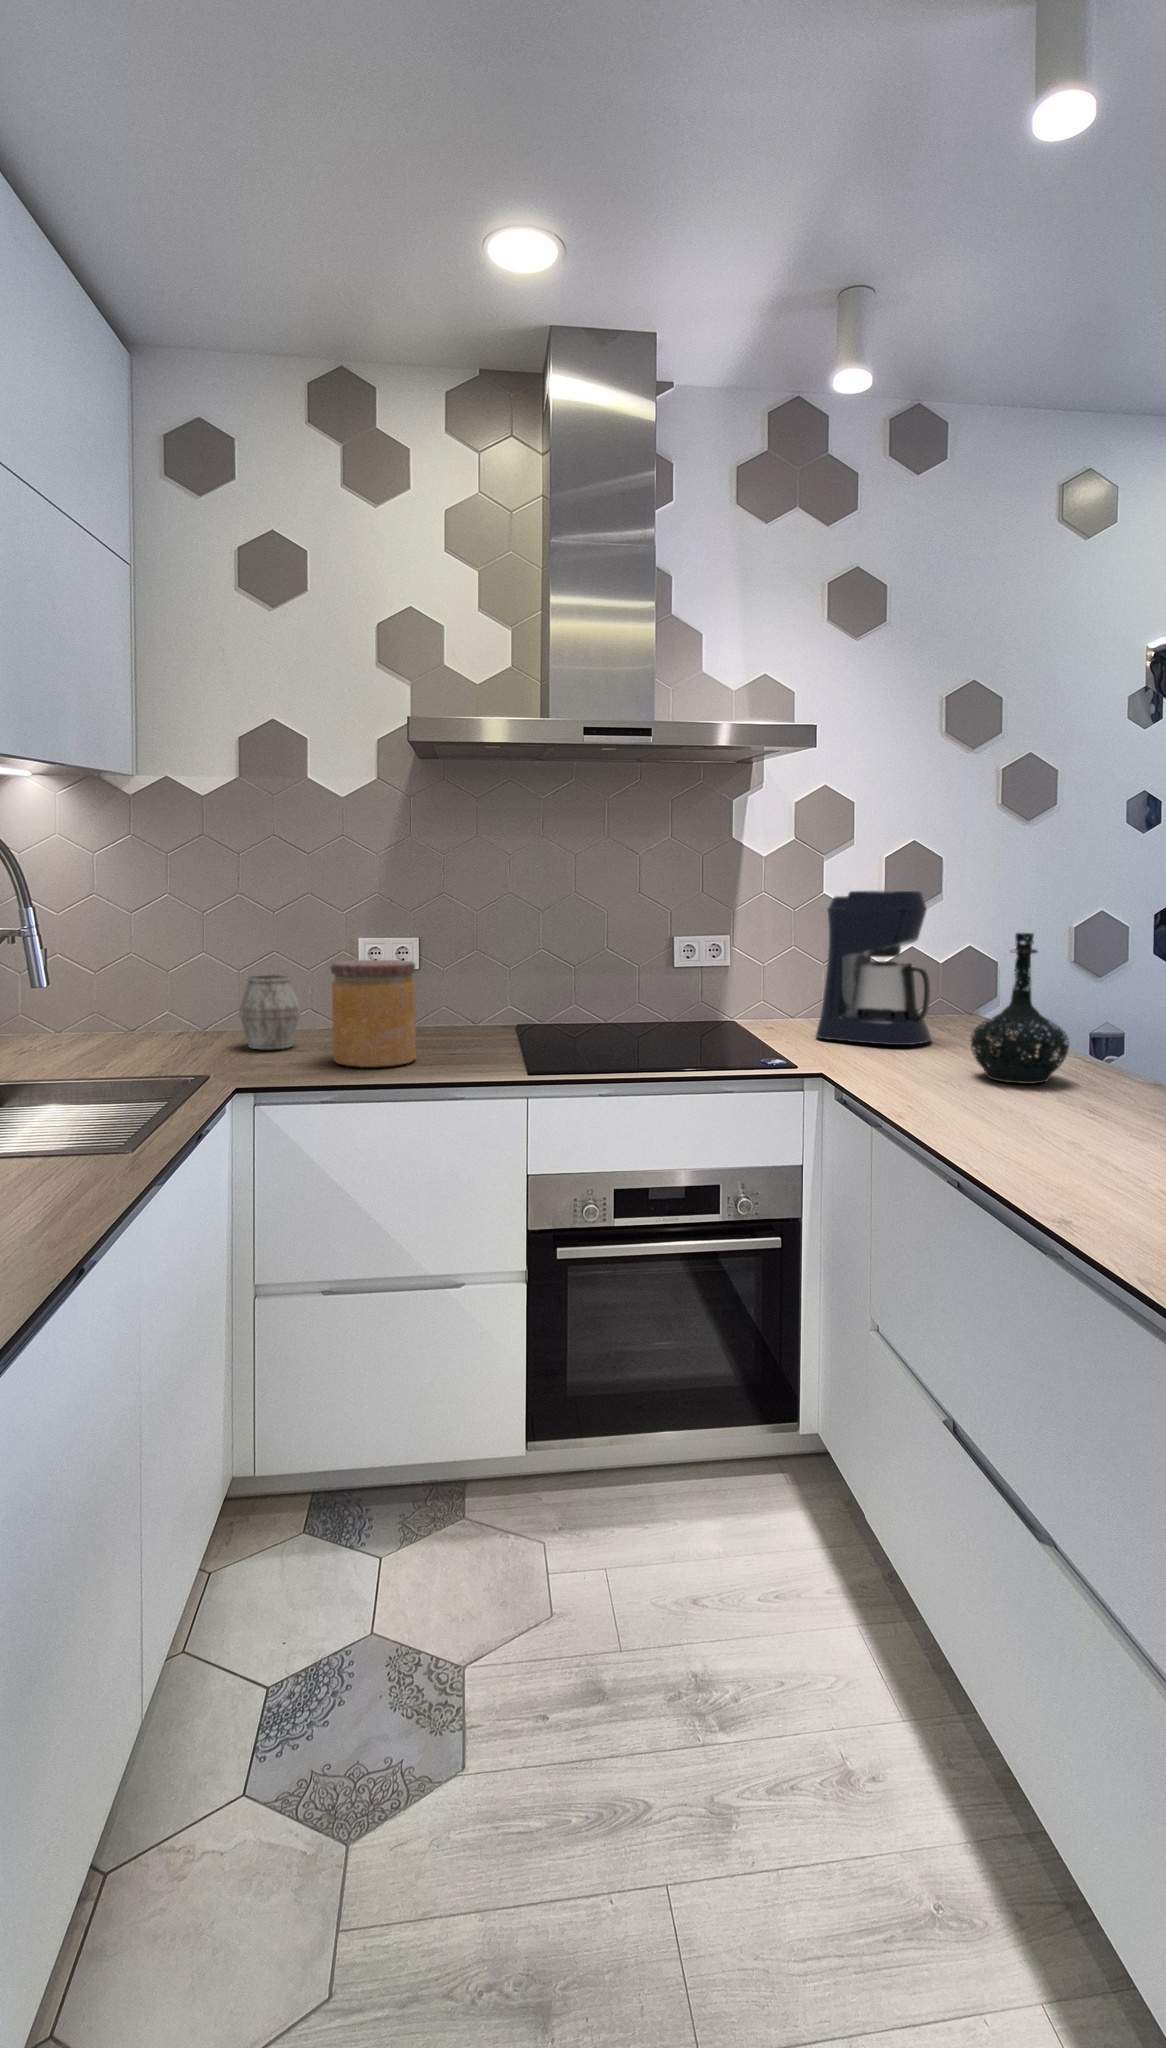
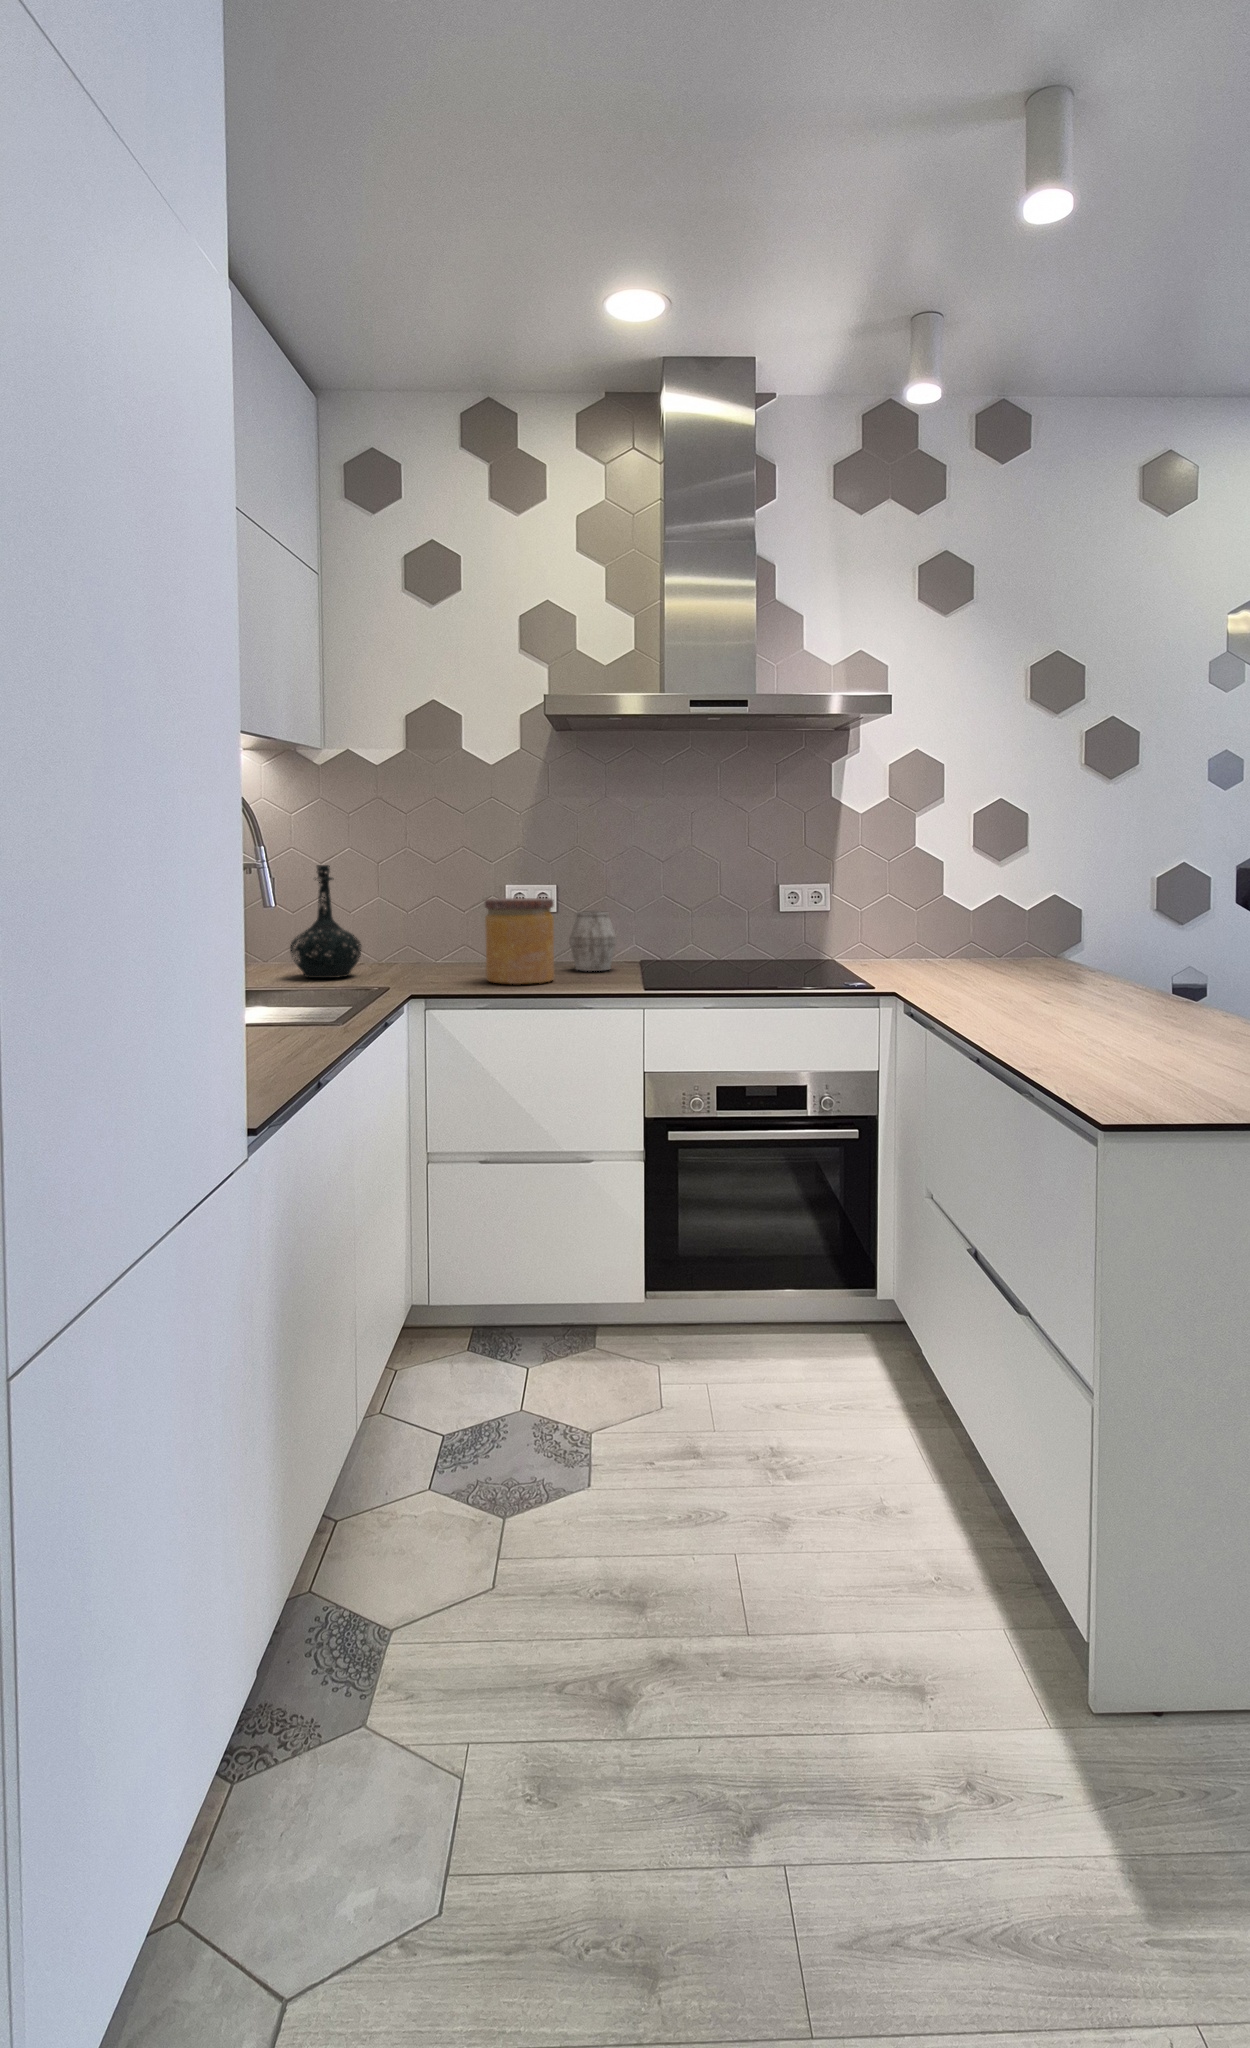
coffee maker: present [816,890,932,1045] -> none [902,837,1005,971]
bottle: present [971,933,1069,1084] -> present [290,865,361,978]
mug: present [239,975,301,1049] -> present [569,911,616,971]

